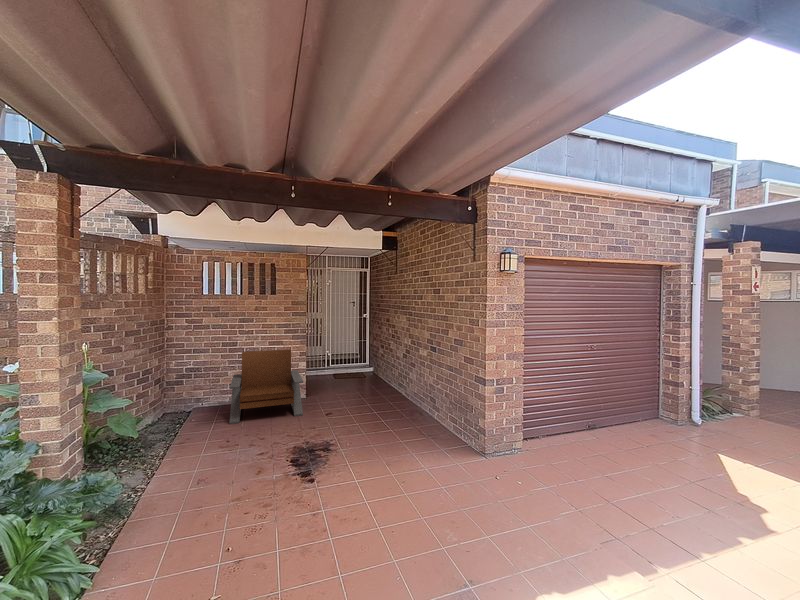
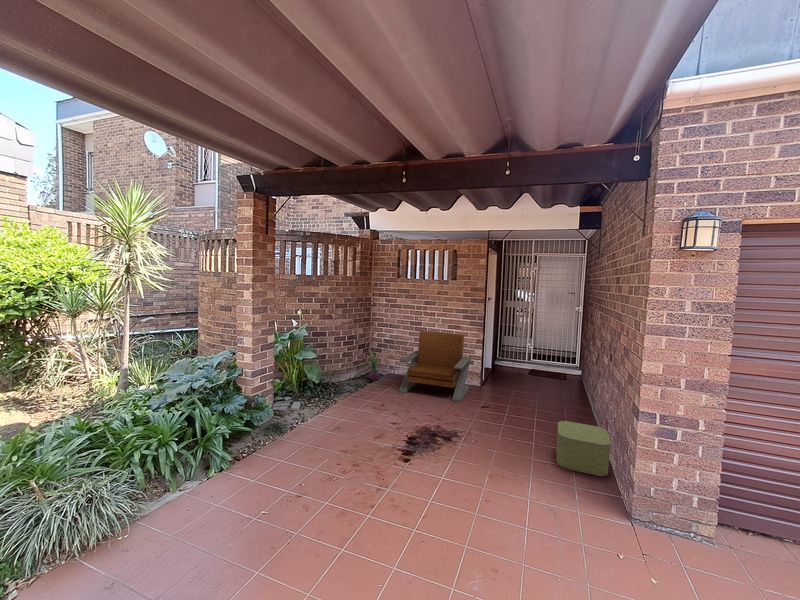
decorative plant: none [153,382,204,421] -> present [365,350,381,381]
storage box: none [408,402,449,439] -> present [556,421,611,476]

